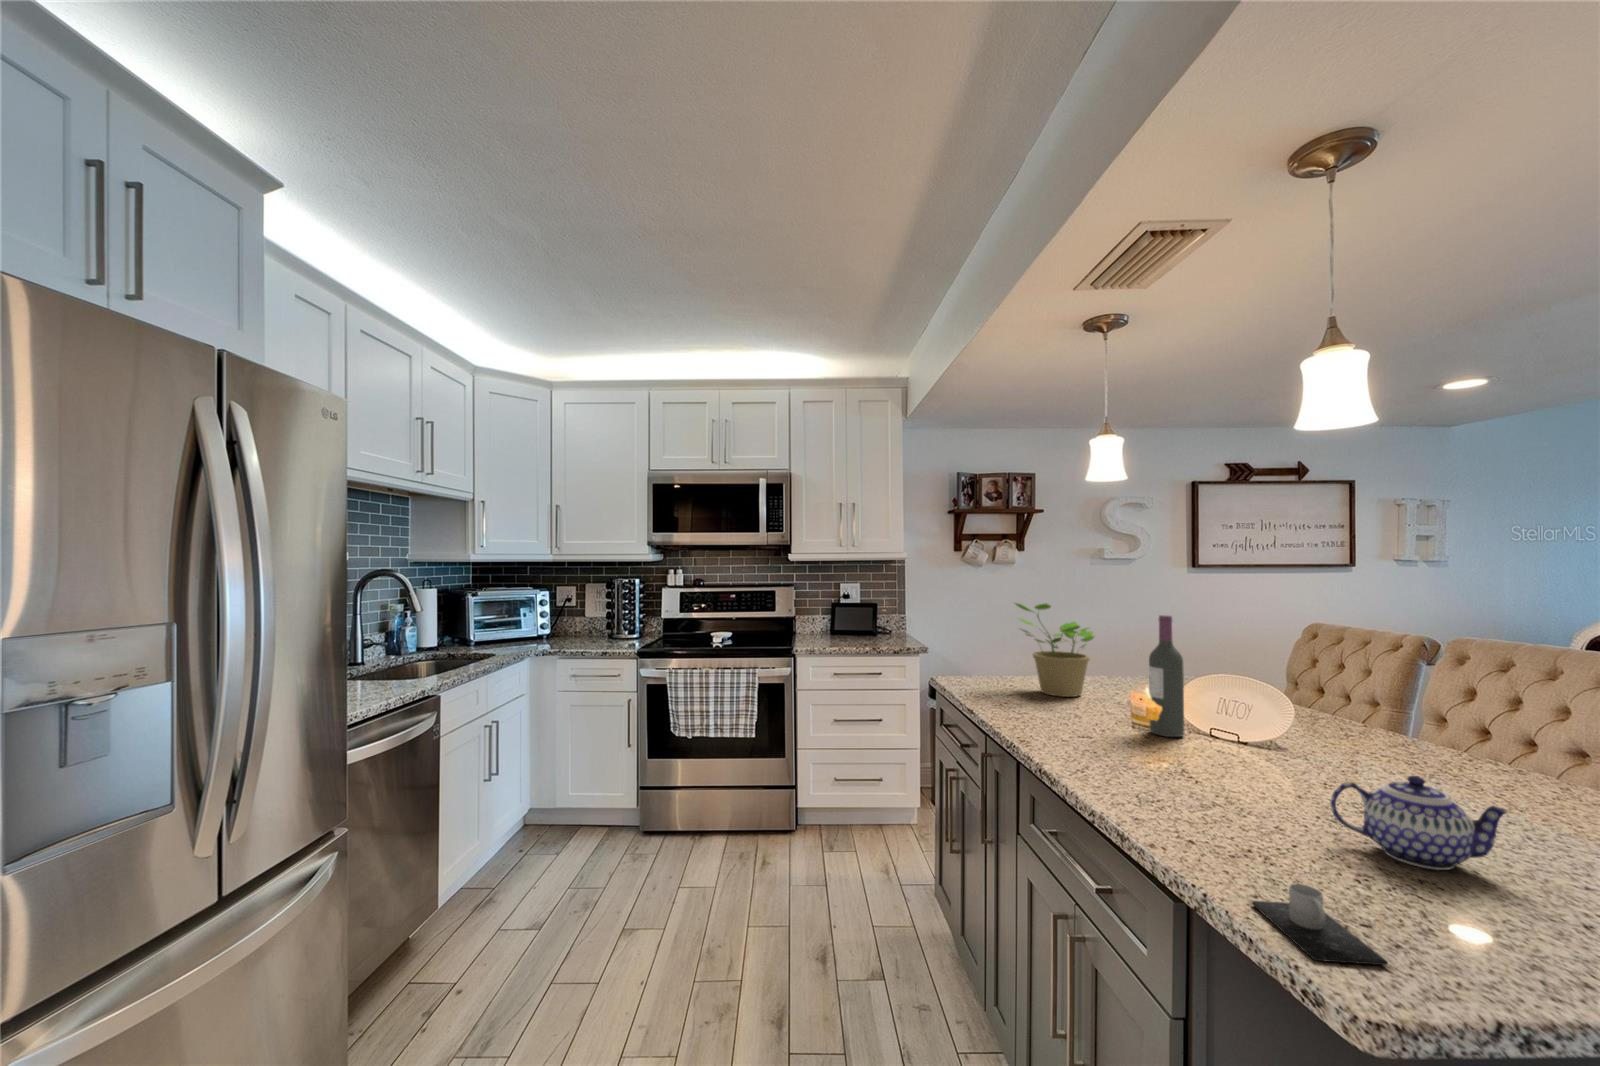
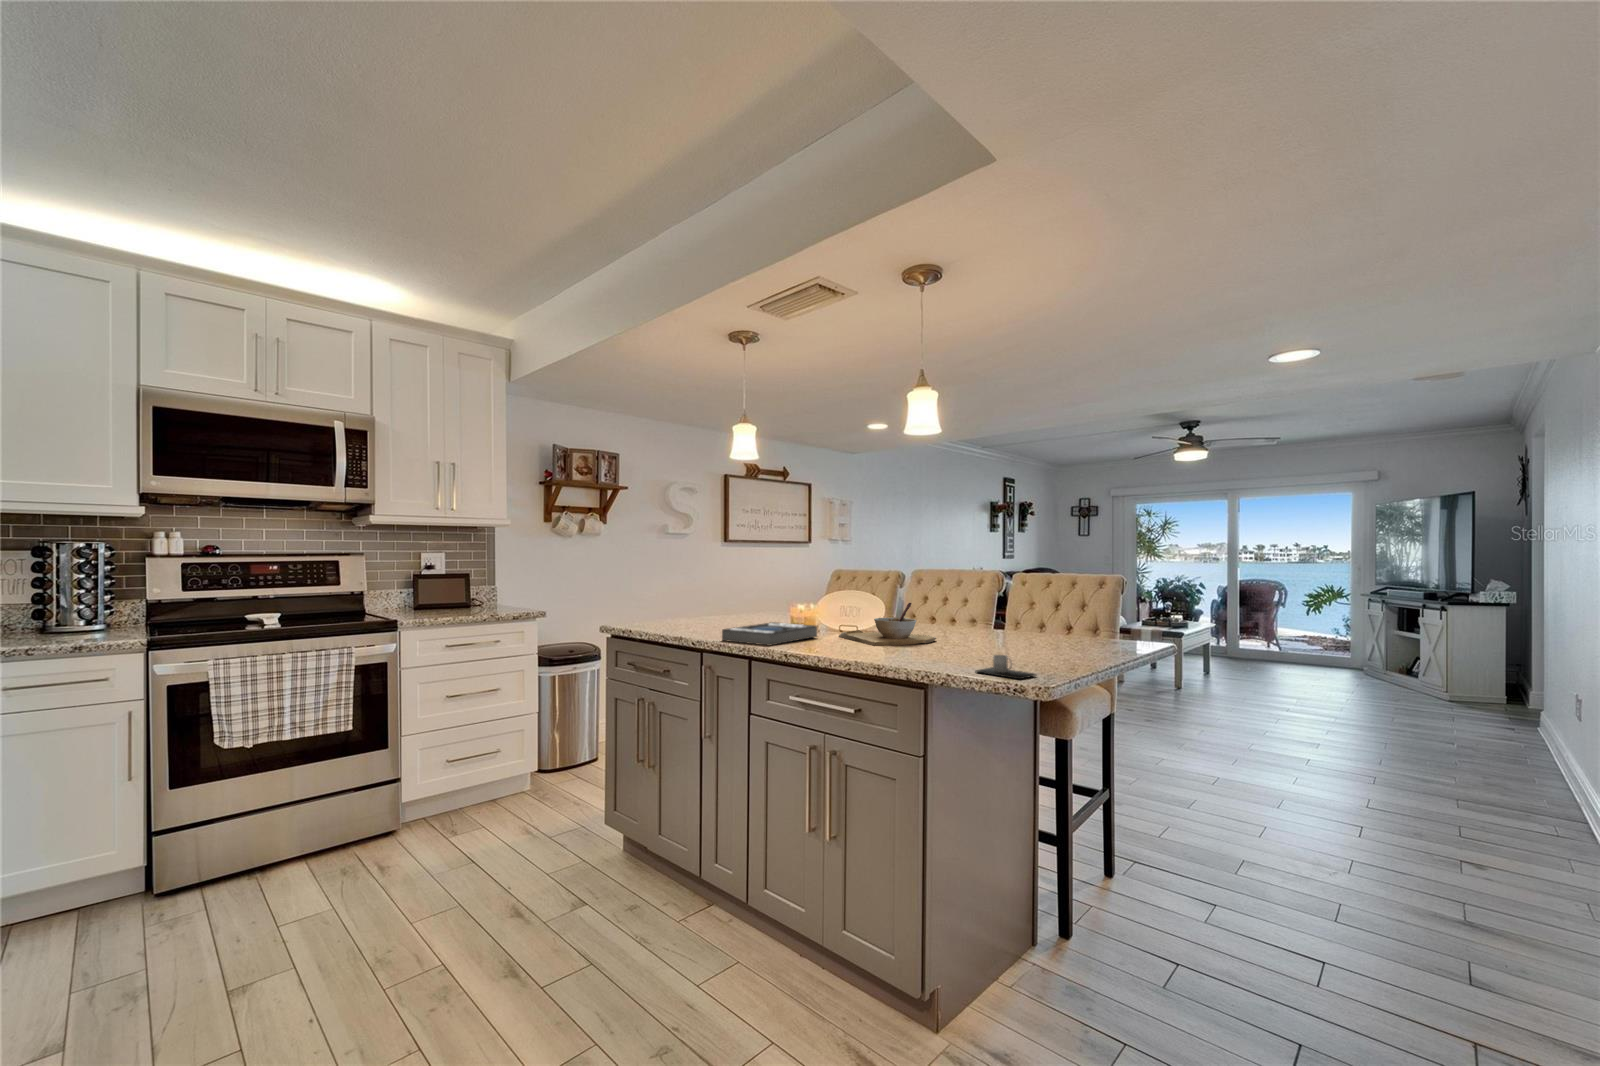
potted plant: present [1016,603,1094,697] -> none [680,552,744,626]
wine bottle: present [1149,615,1184,737] -> none [806,552,827,634]
book: none [999,708,1147,748] -> present [722,622,817,646]
bowl: none [1189,714,1368,797] -> present [839,603,936,646]
teapot: present [1331,776,1508,870] -> none [956,612,1019,655]

